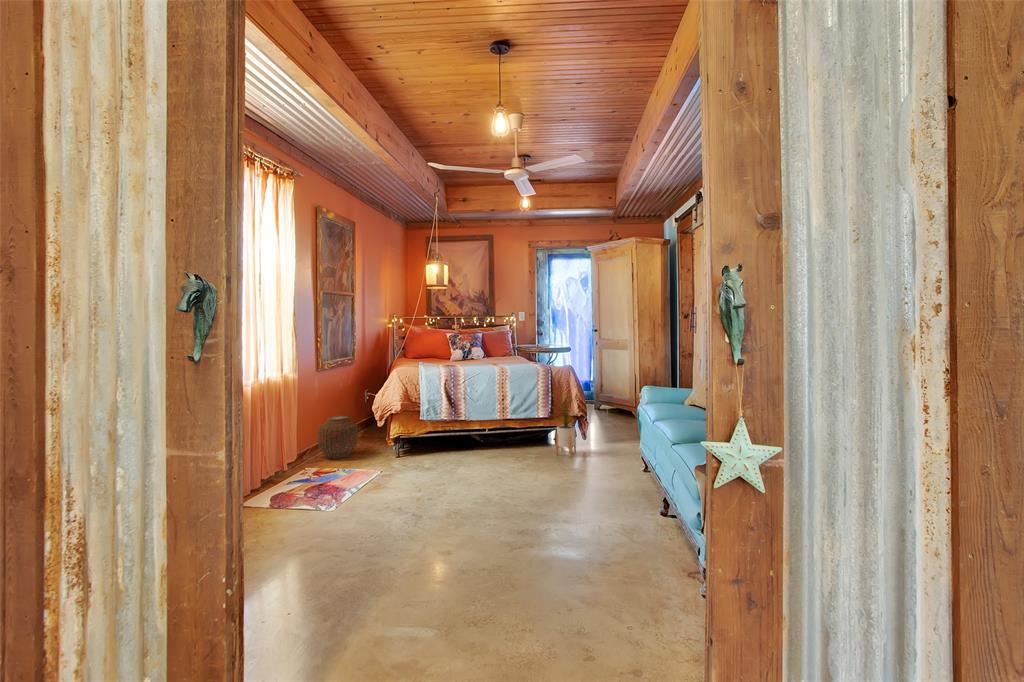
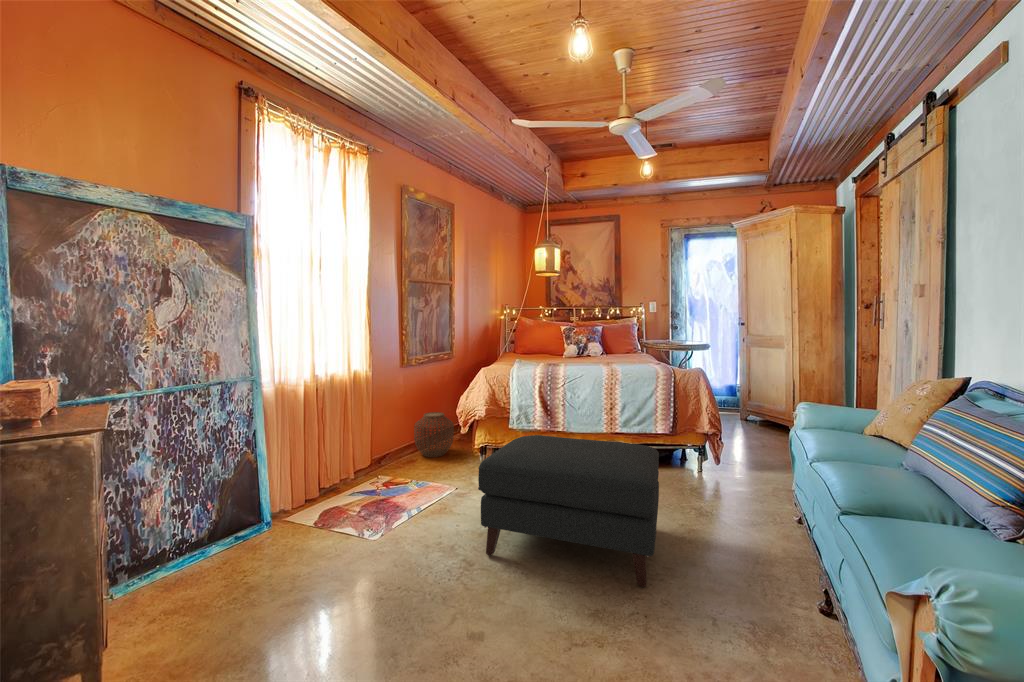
house plant: present [556,393,579,457] -> none [666,391,719,488]
ottoman: none [417,421,556,520] -> present [478,435,659,587]

